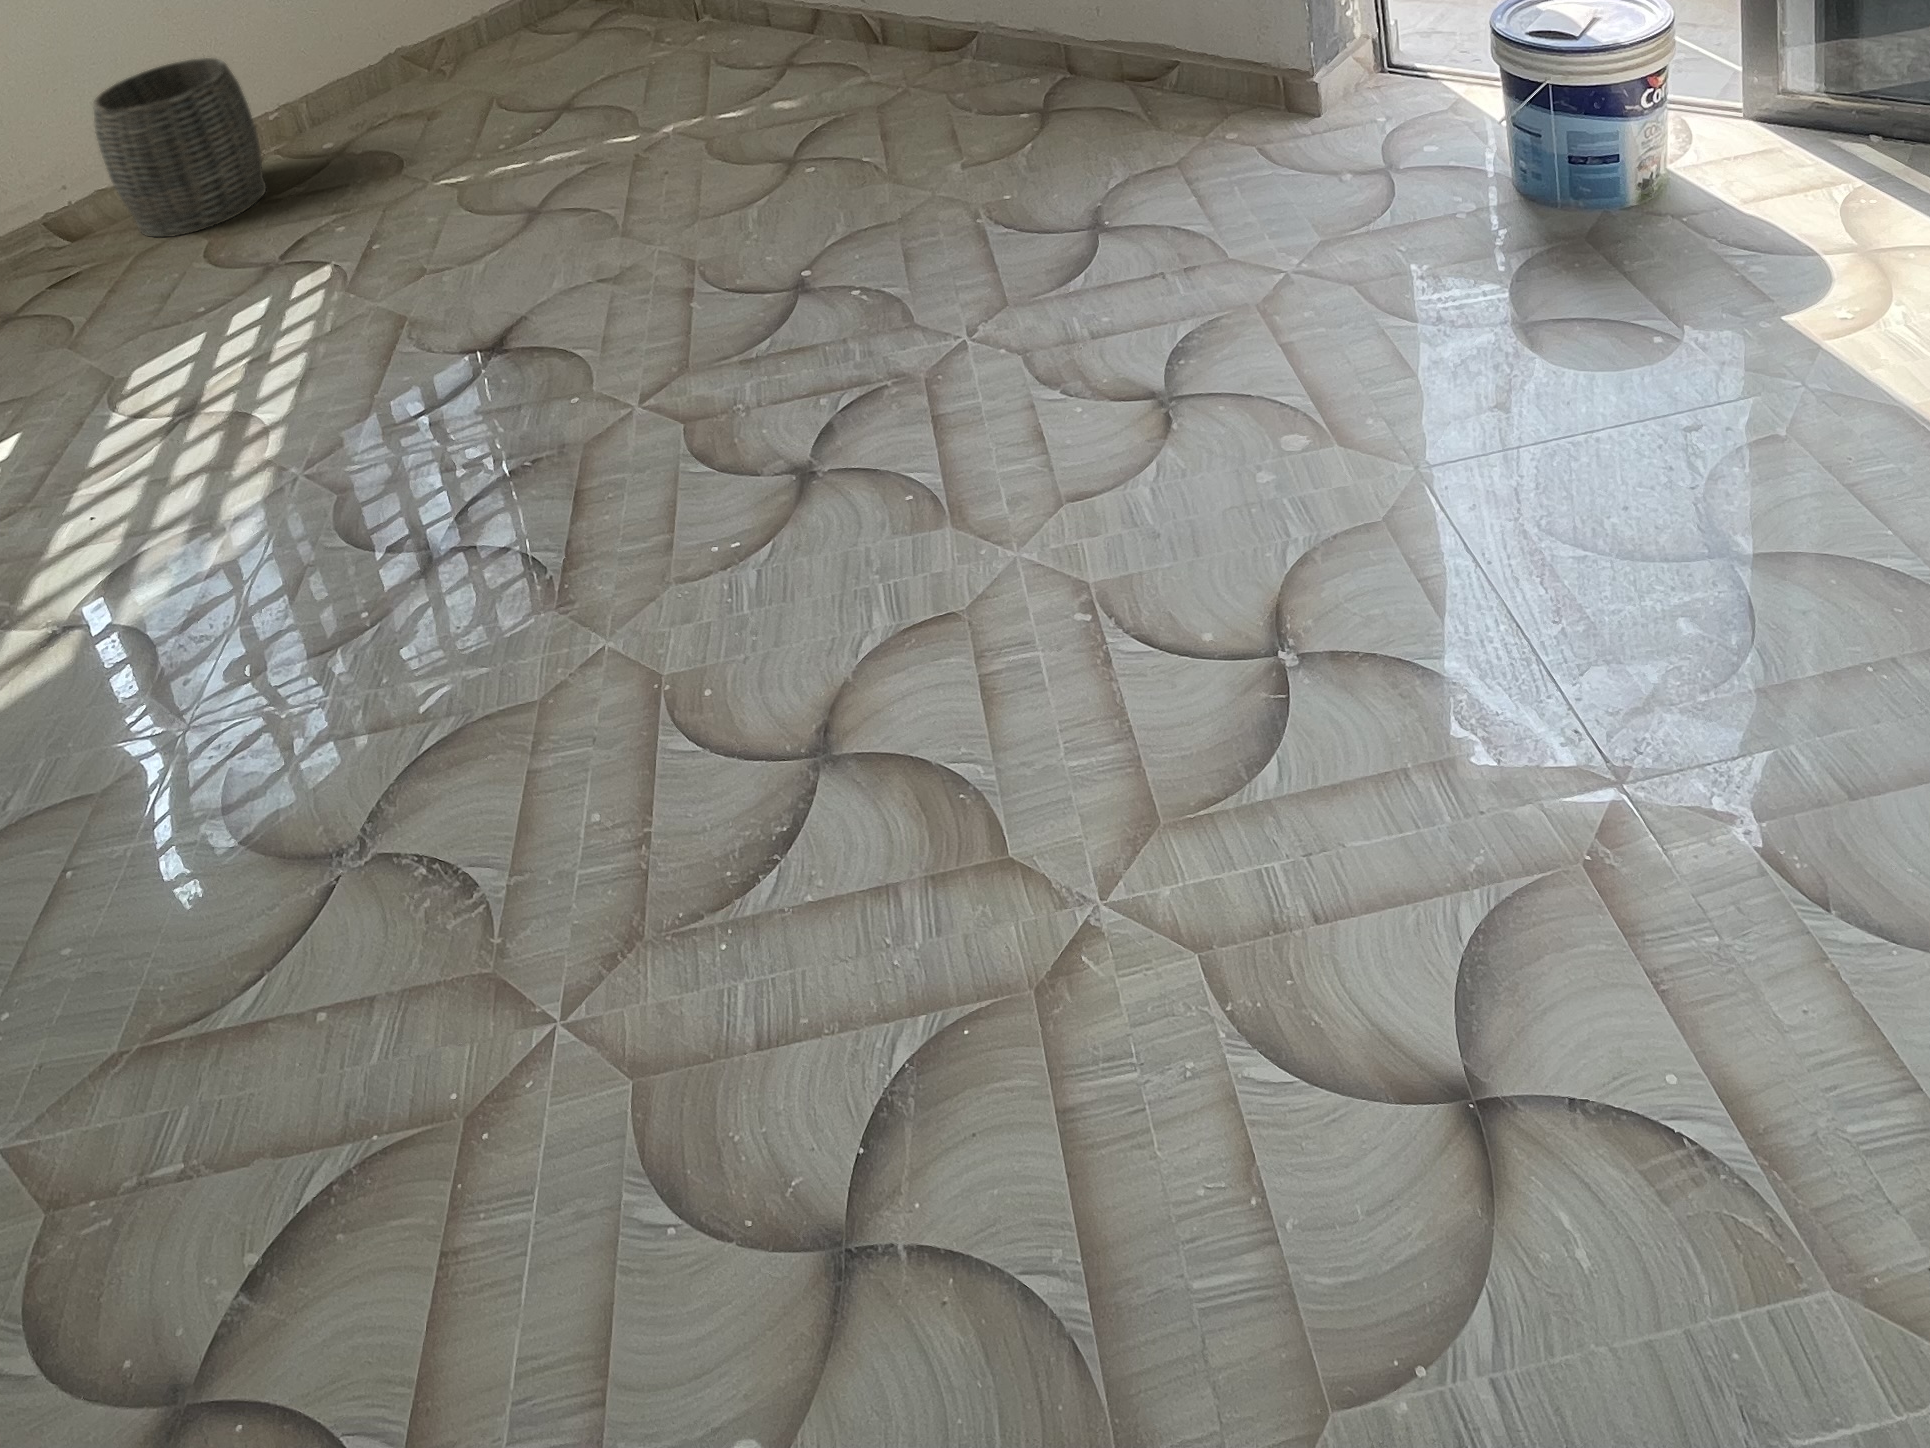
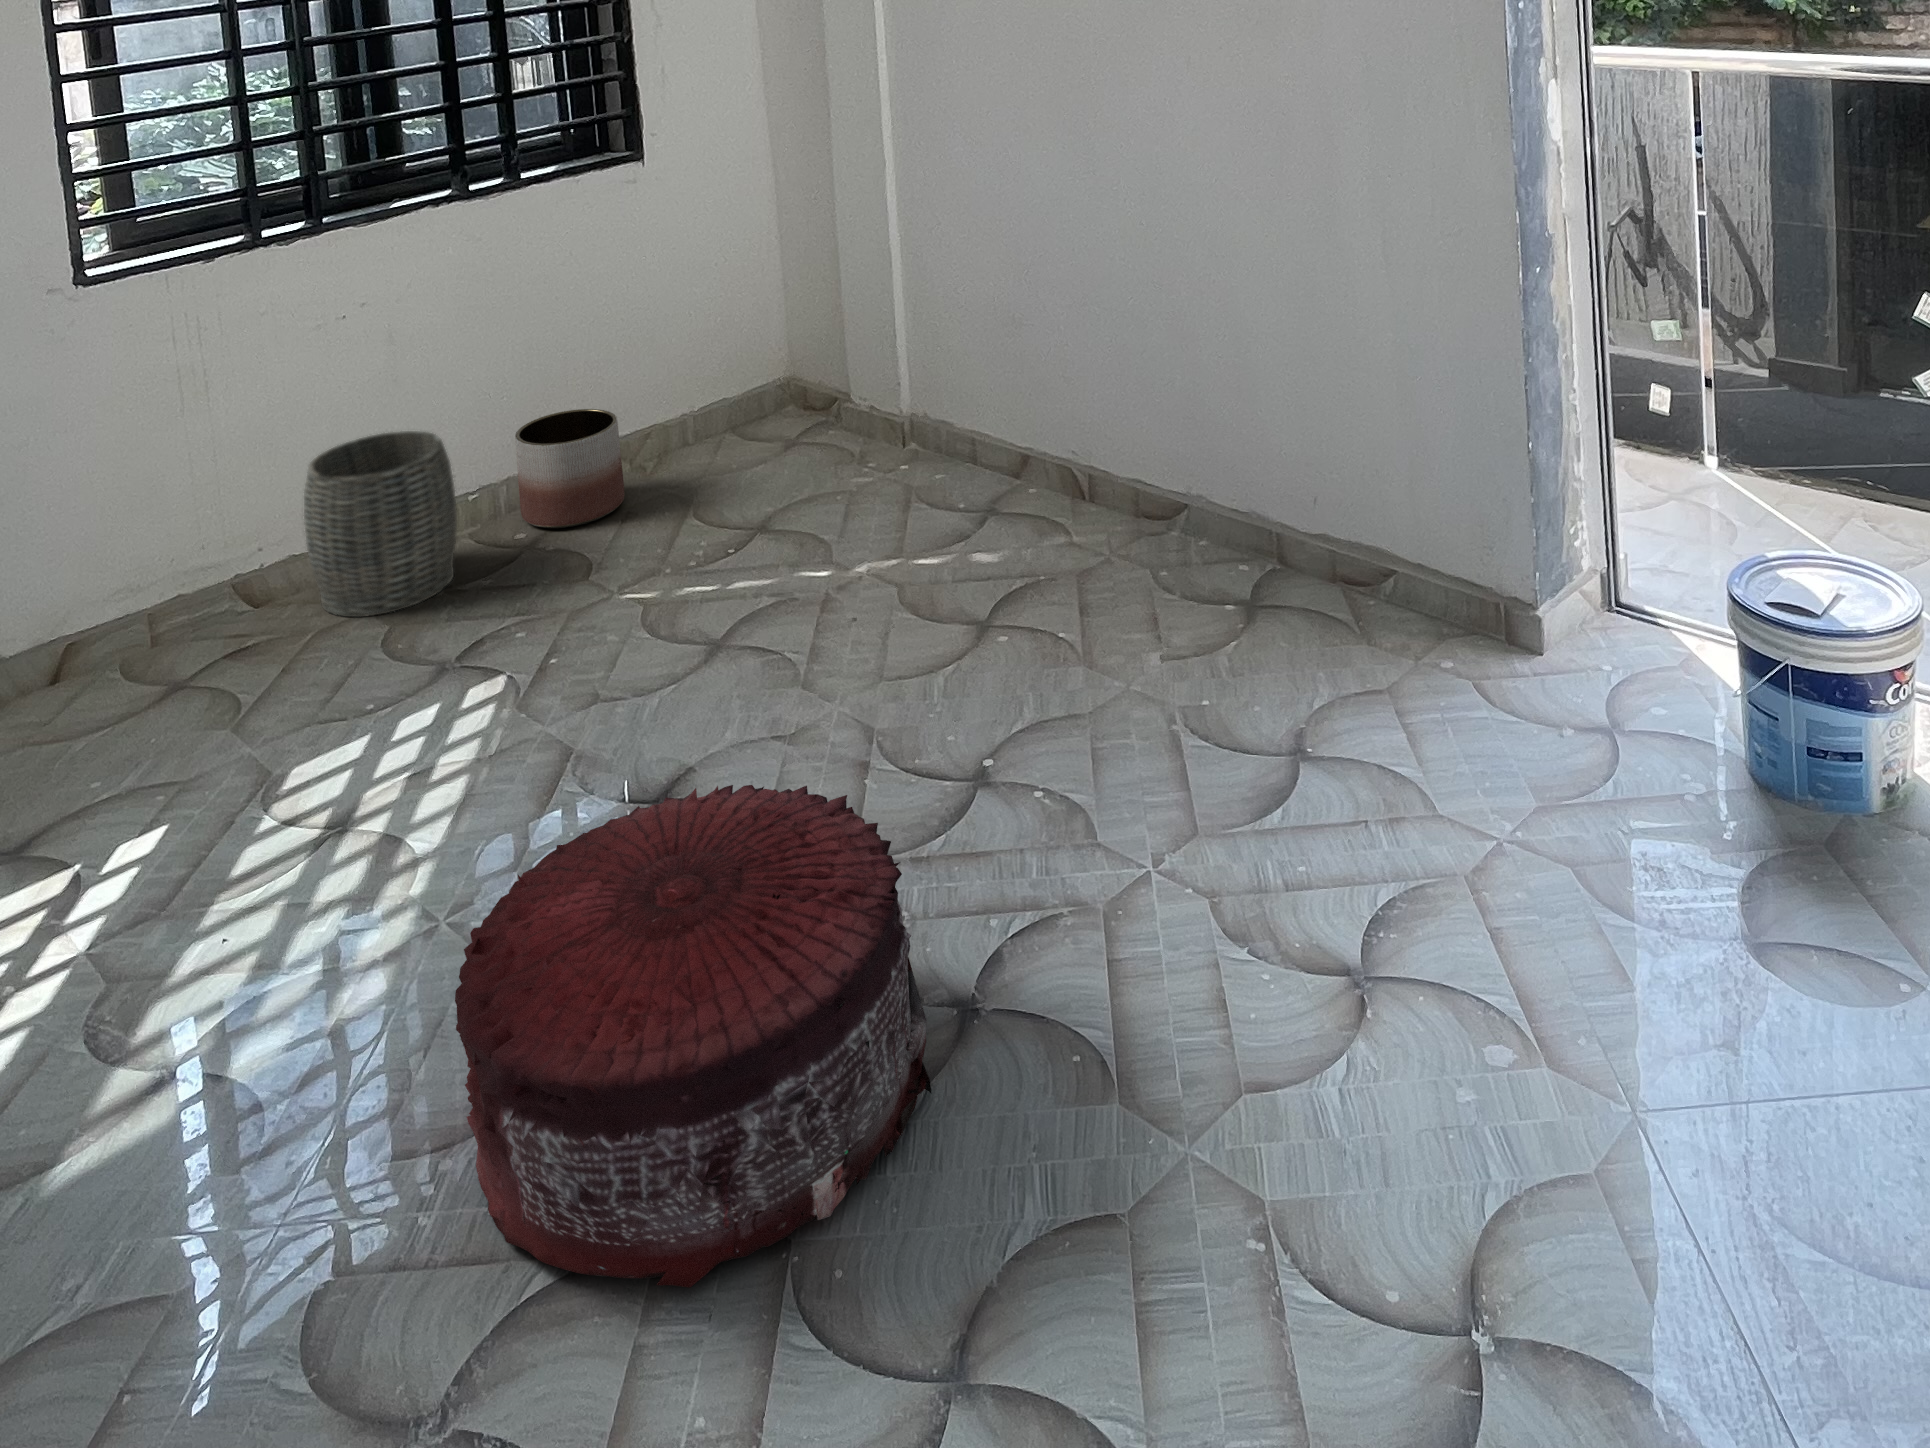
planter: none [303,20,425,135] -> present [515,409,624,528]
pouf: none [311,306,779,723] -> present [455,785,931,1288]

